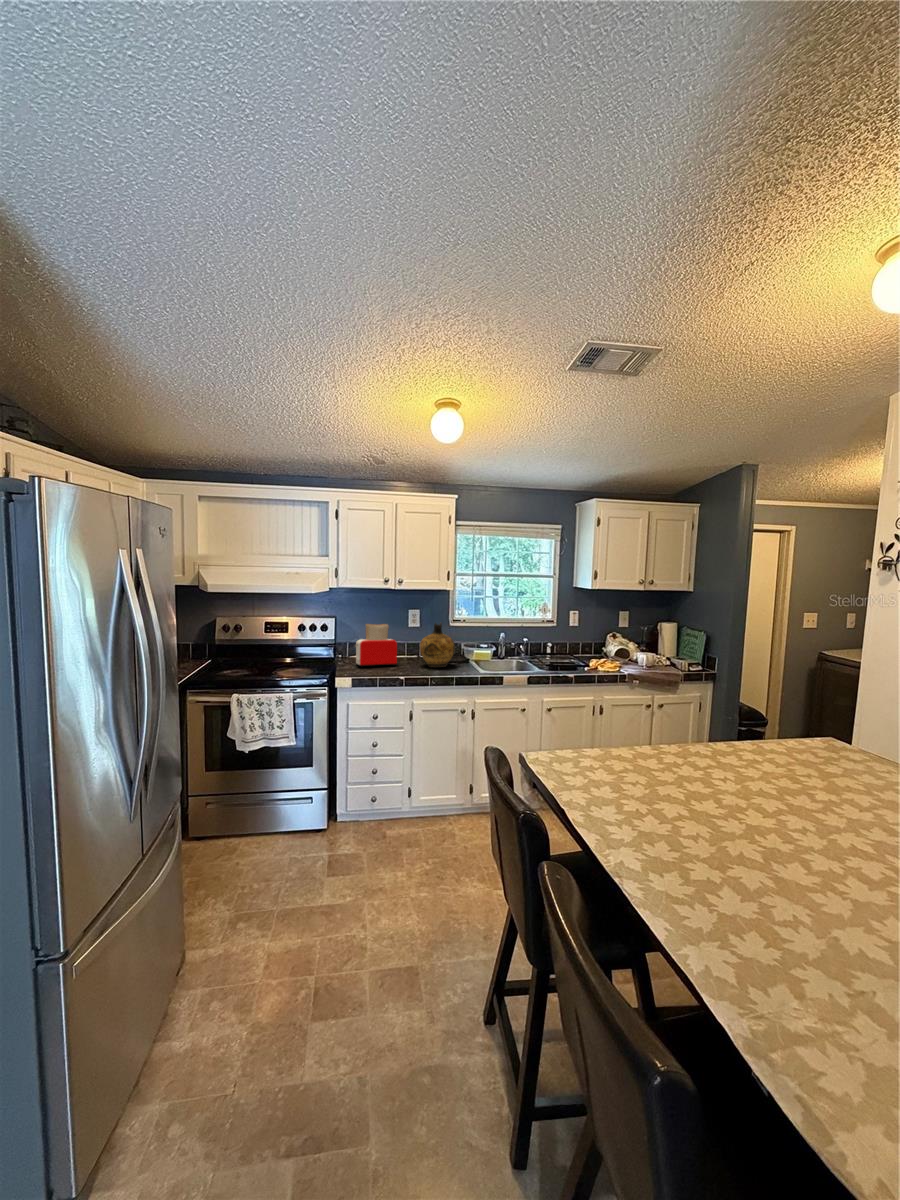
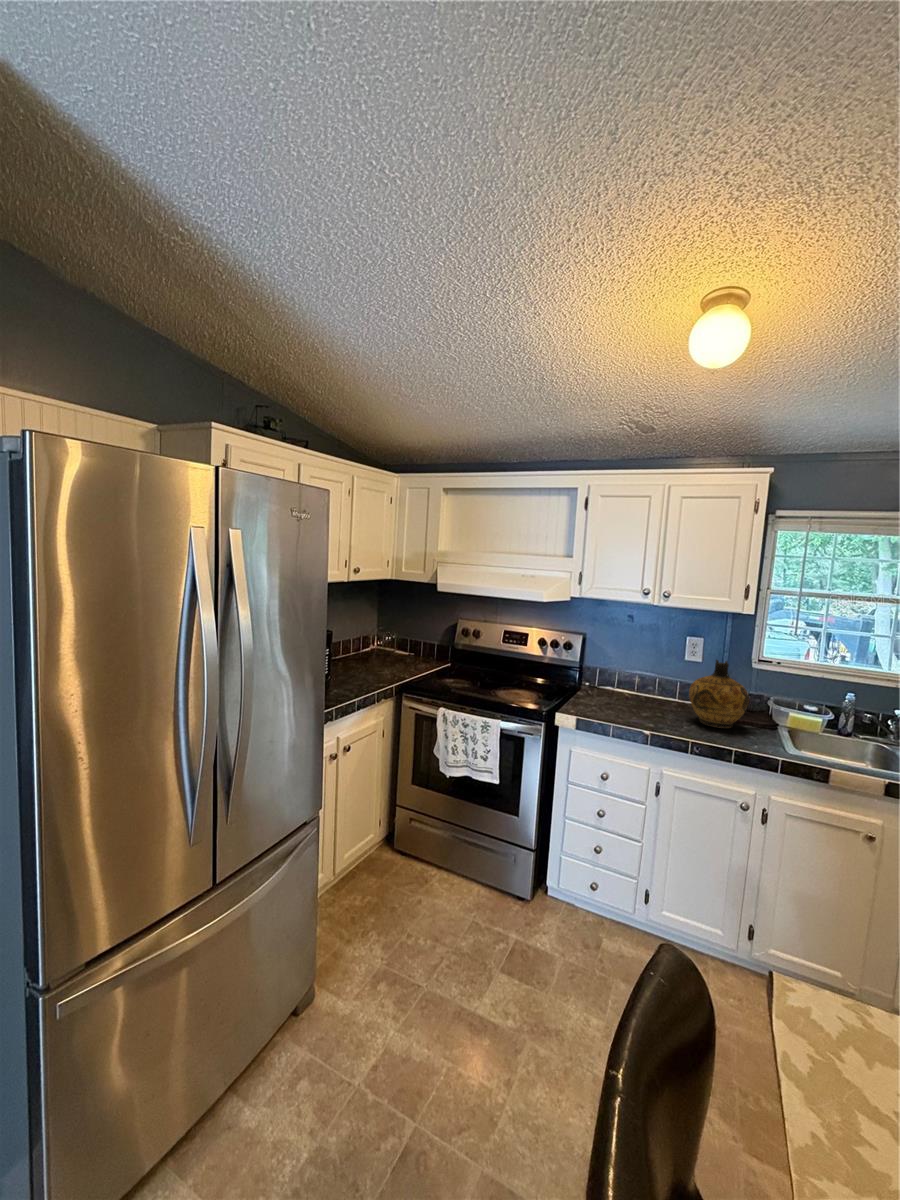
toaster: present [356,624,397,667] -> none [596,648,655,711]

